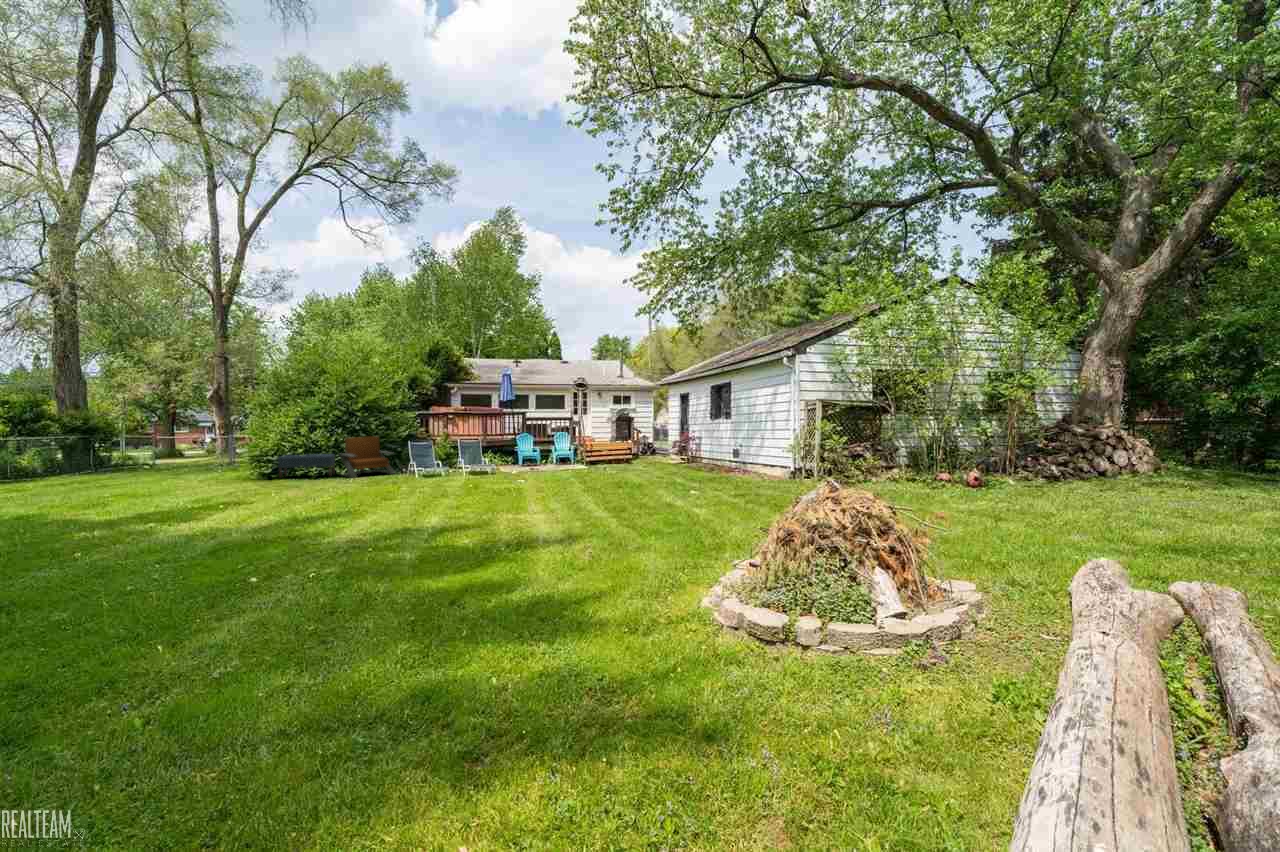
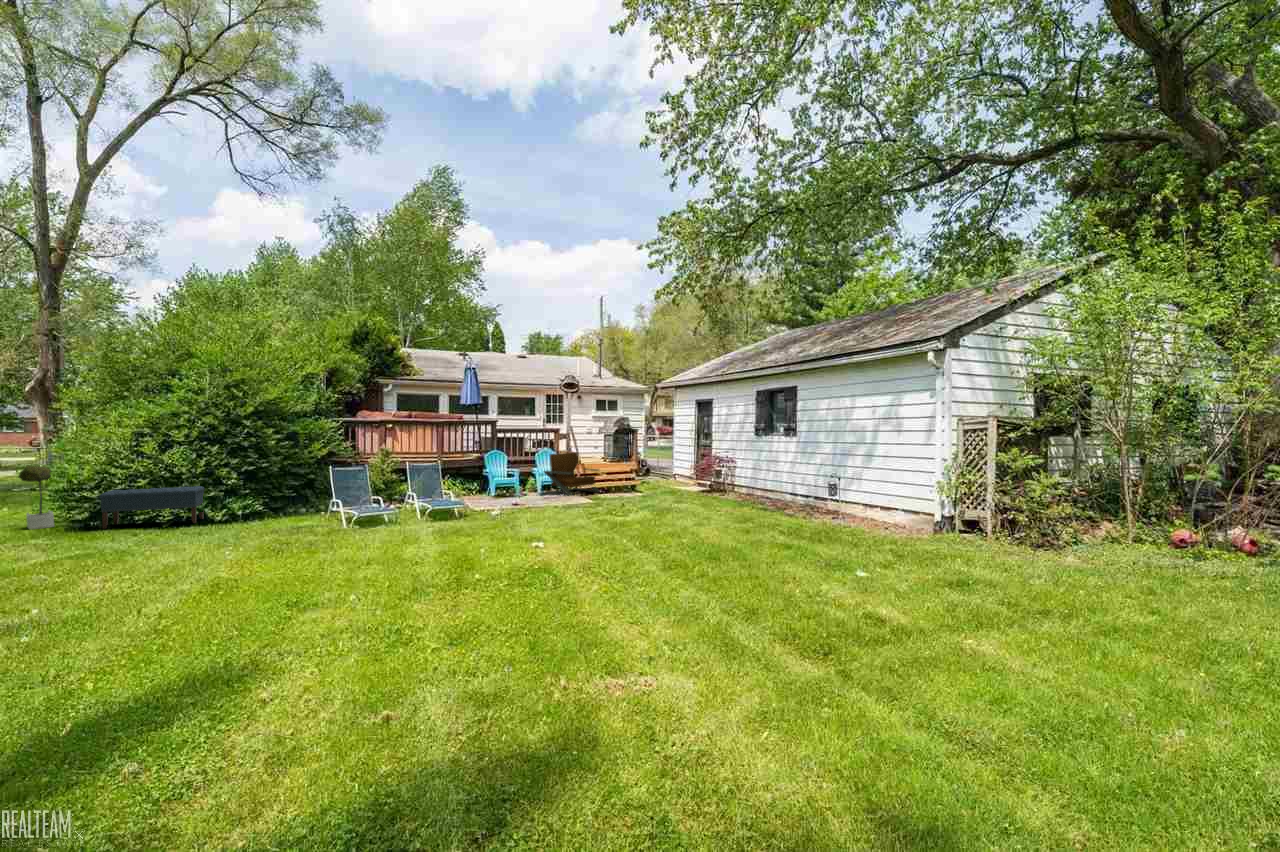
lounge chair: present [339,436,394,478] -> present [544,452,599,496]
potted tree: none [231,439,252,478] -> present [18,465,54,529]

